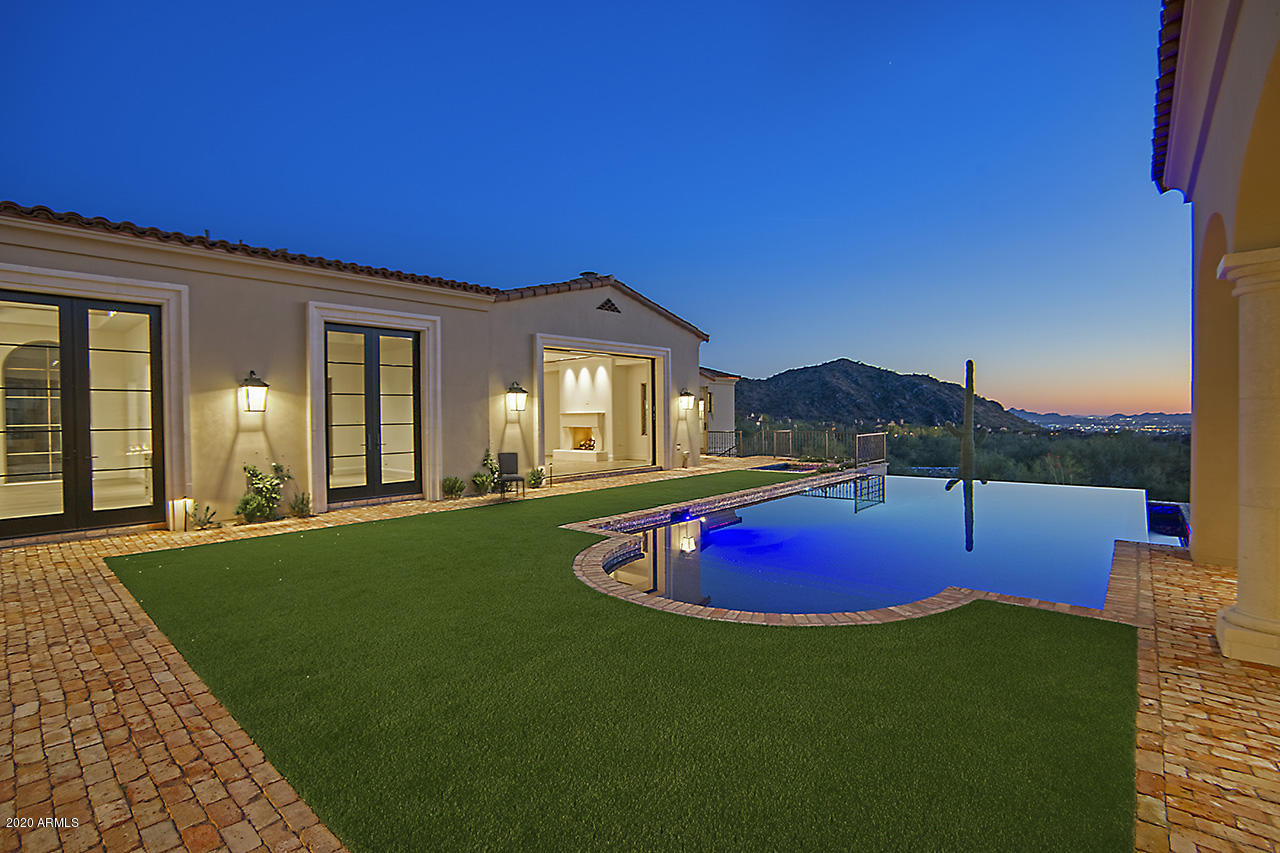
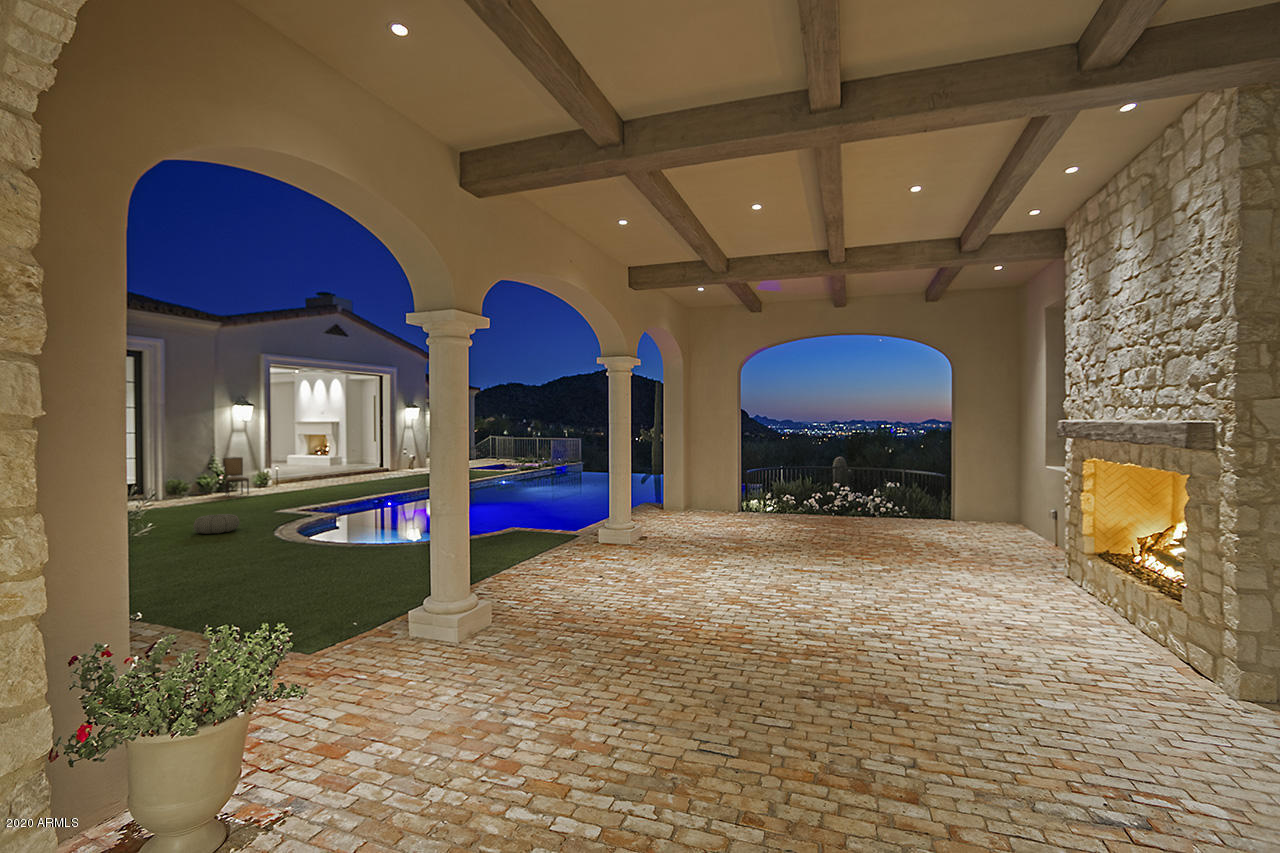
pouf: none [467,541,526,573] -> present [194,514,239,534]

